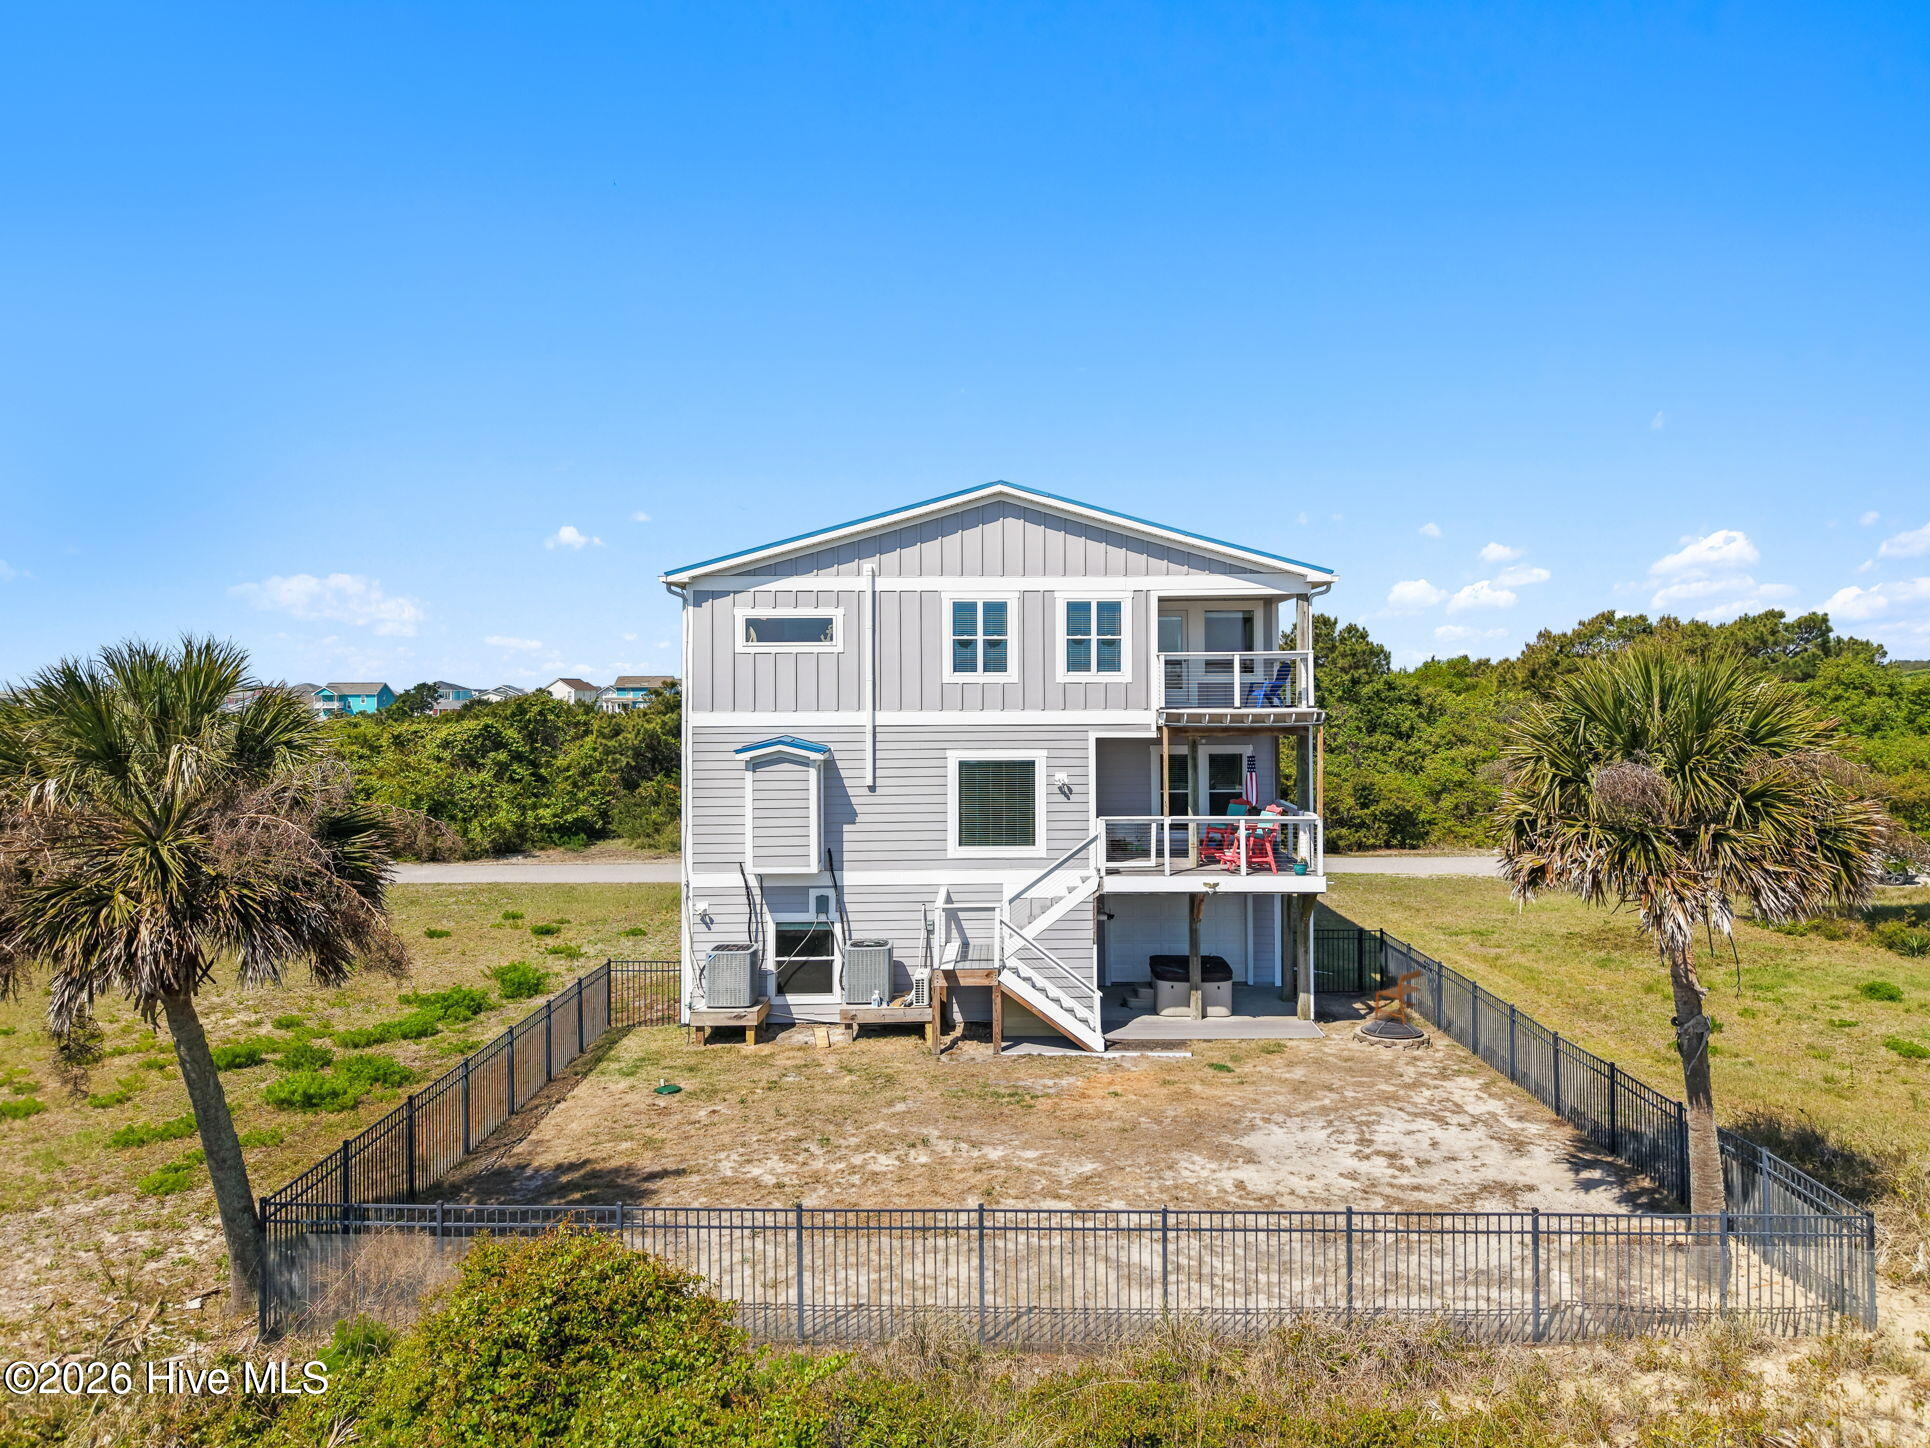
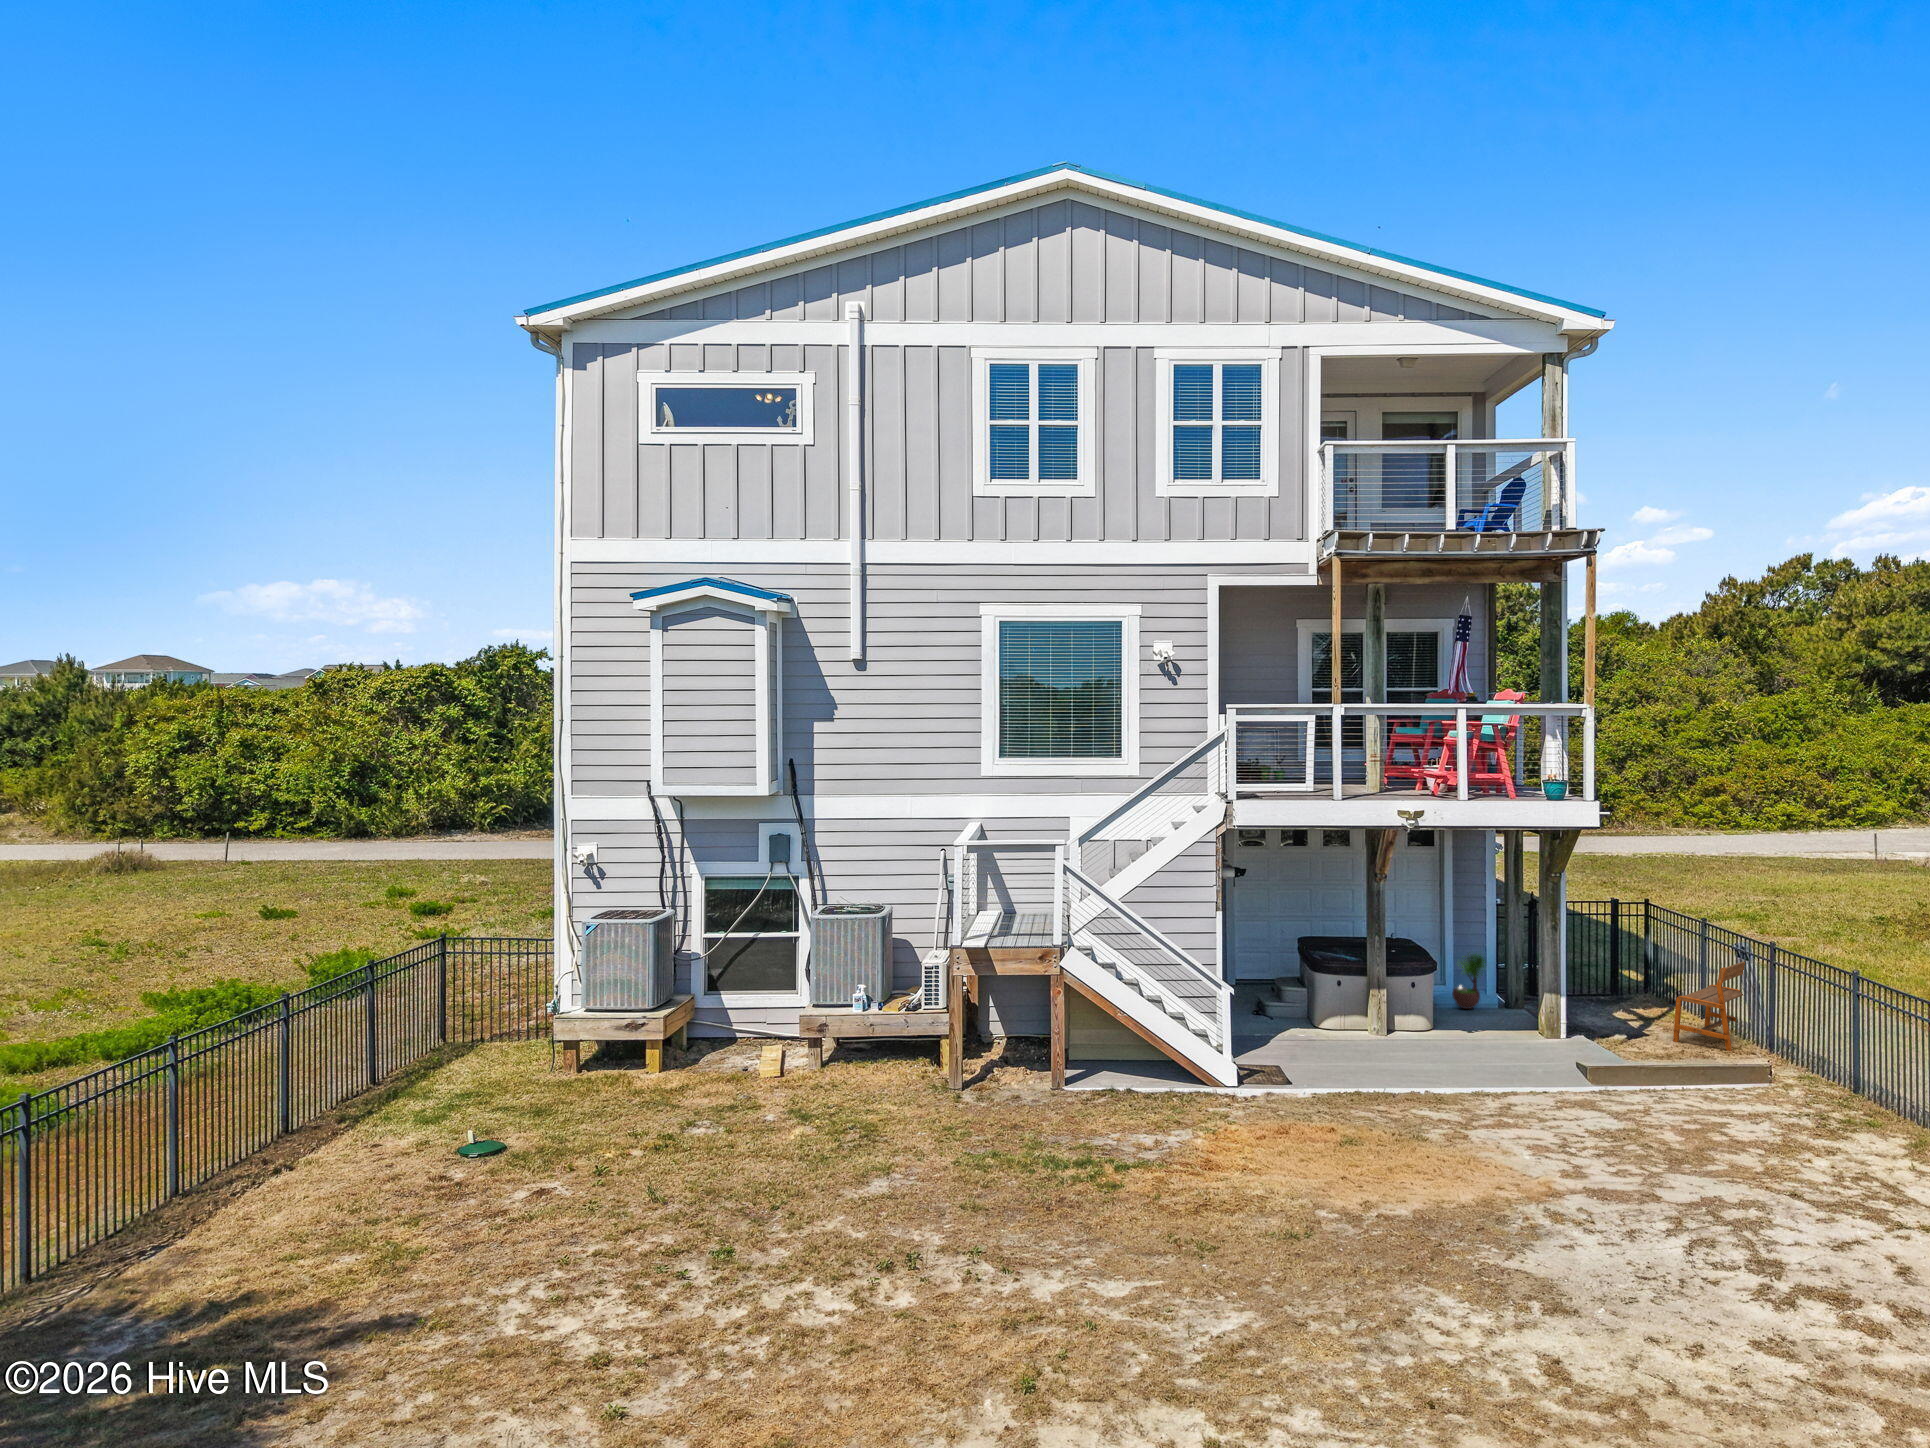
potted tree: none [1250,961,1272,1000] -> present [1452,954,1486,1009]

